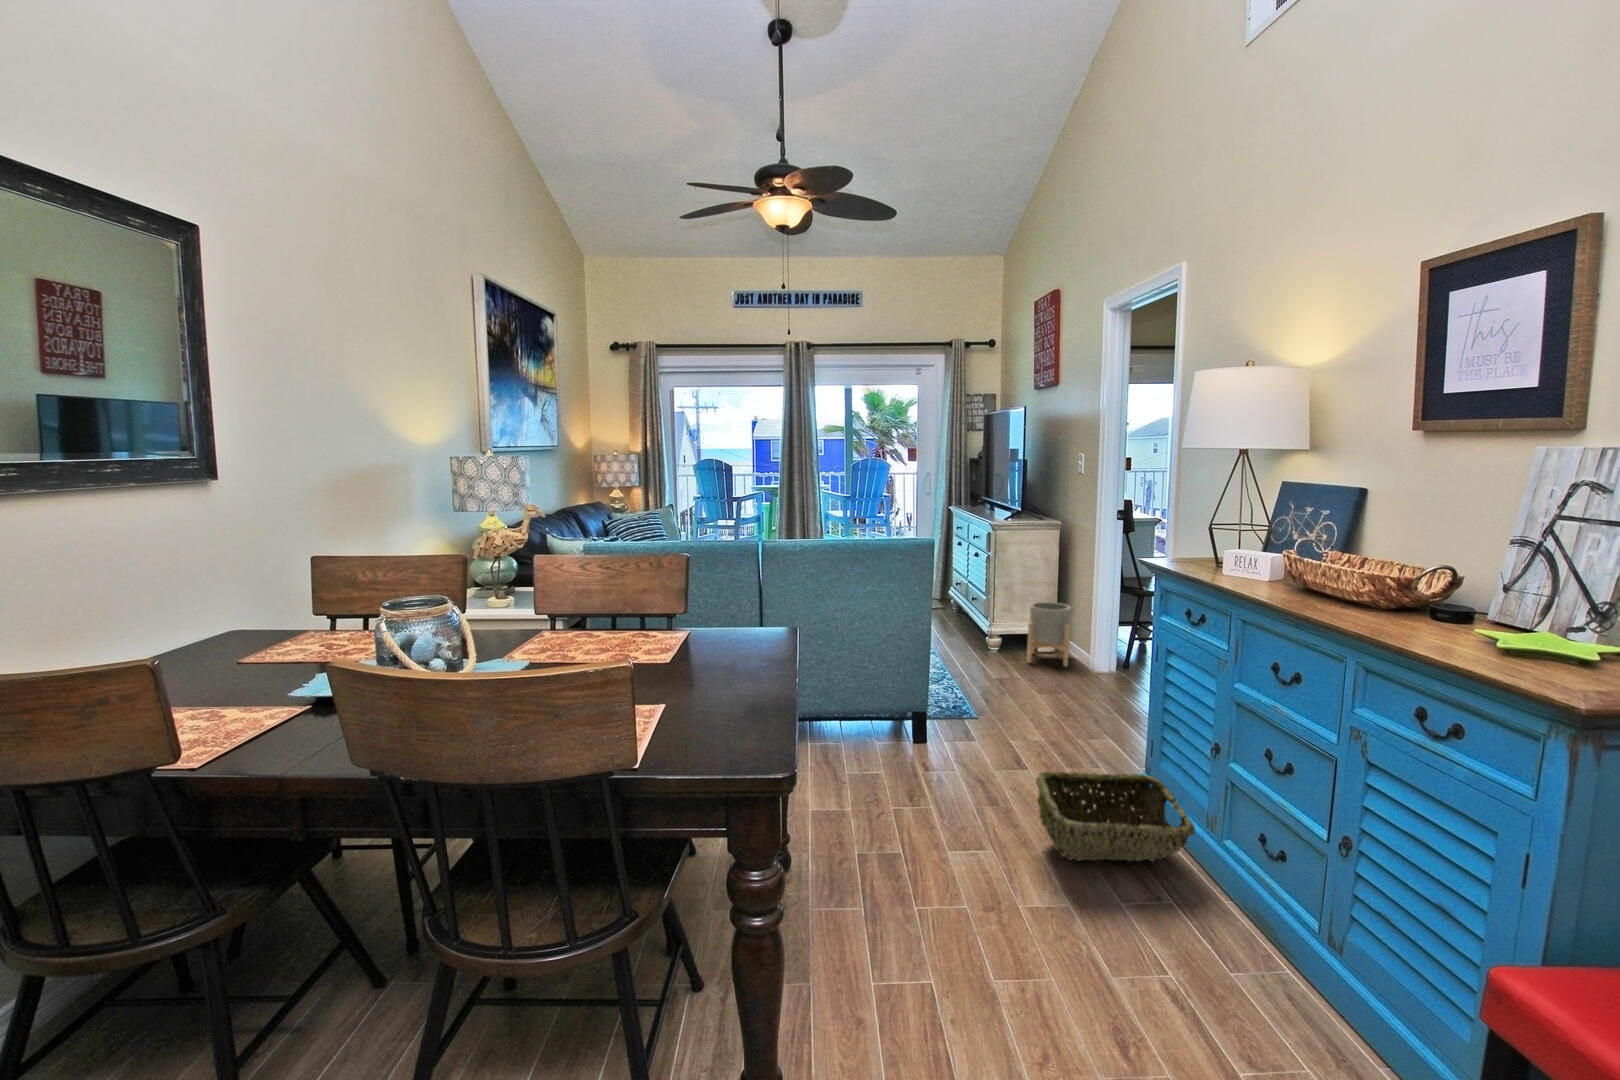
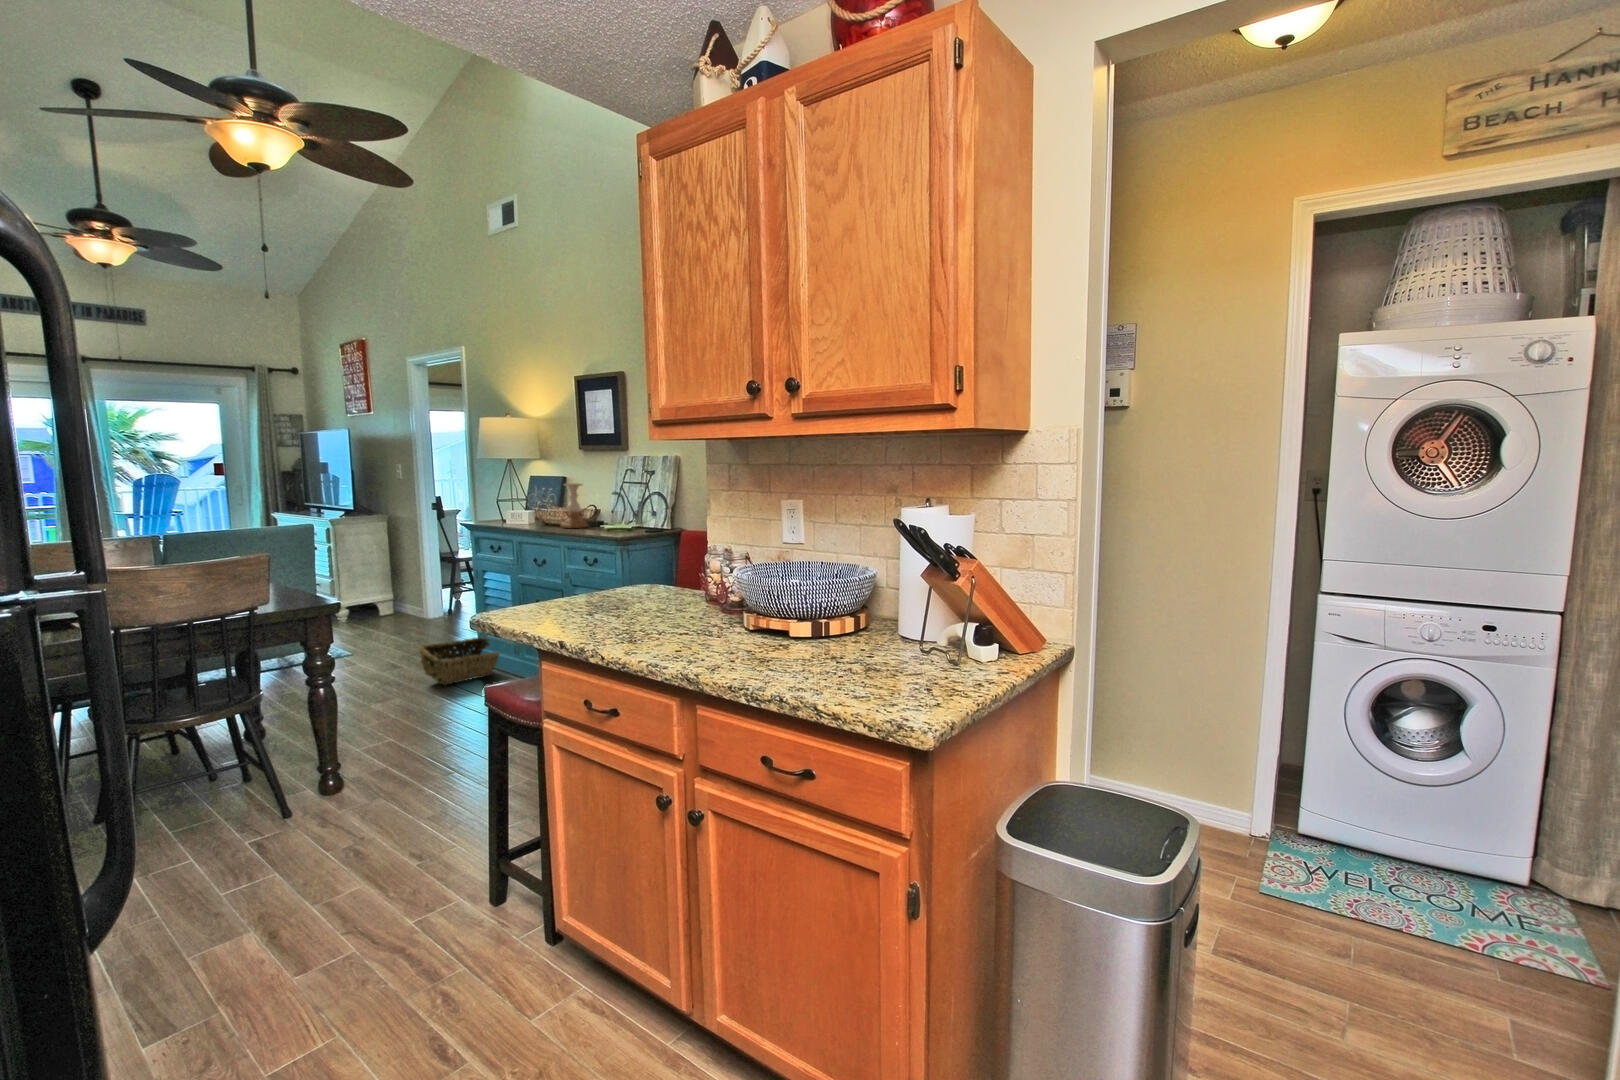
candle holder: none [1350,513,1434,627] -> present [560,484,588,528]
planter: present [1027,602,1071,667] -> none [372,576,408,622]

